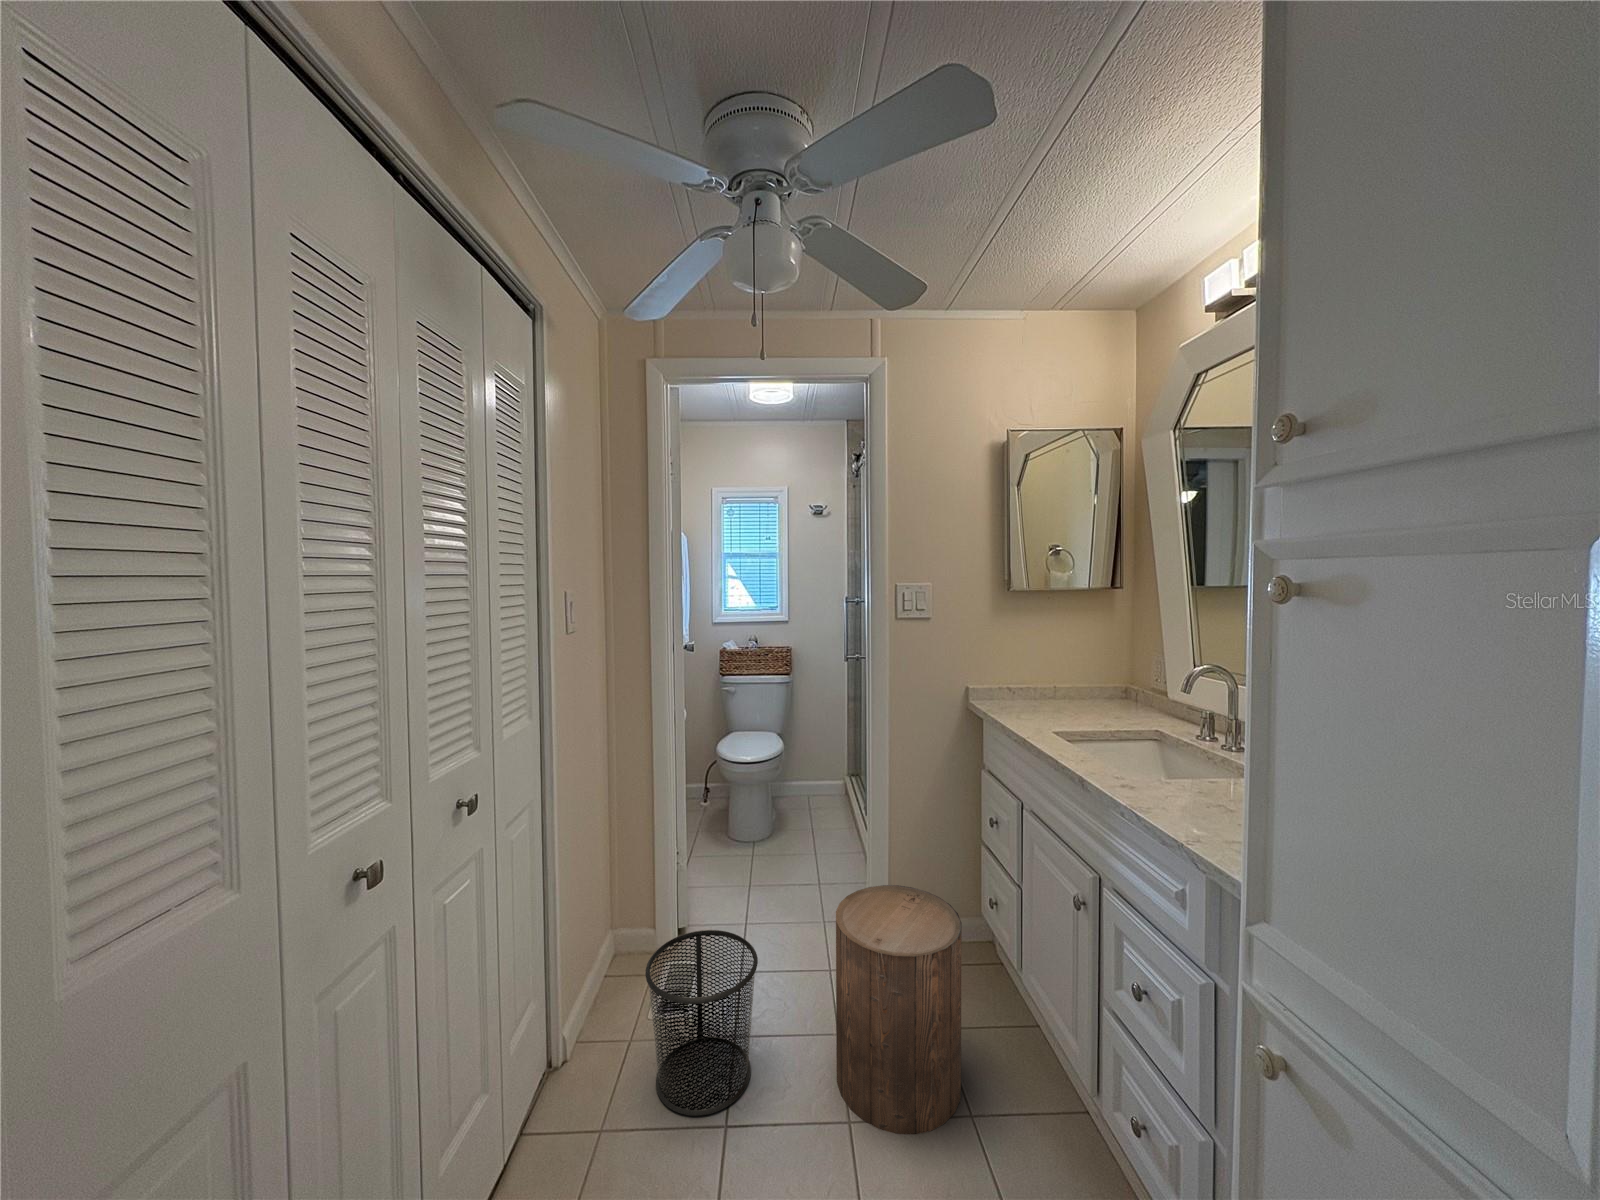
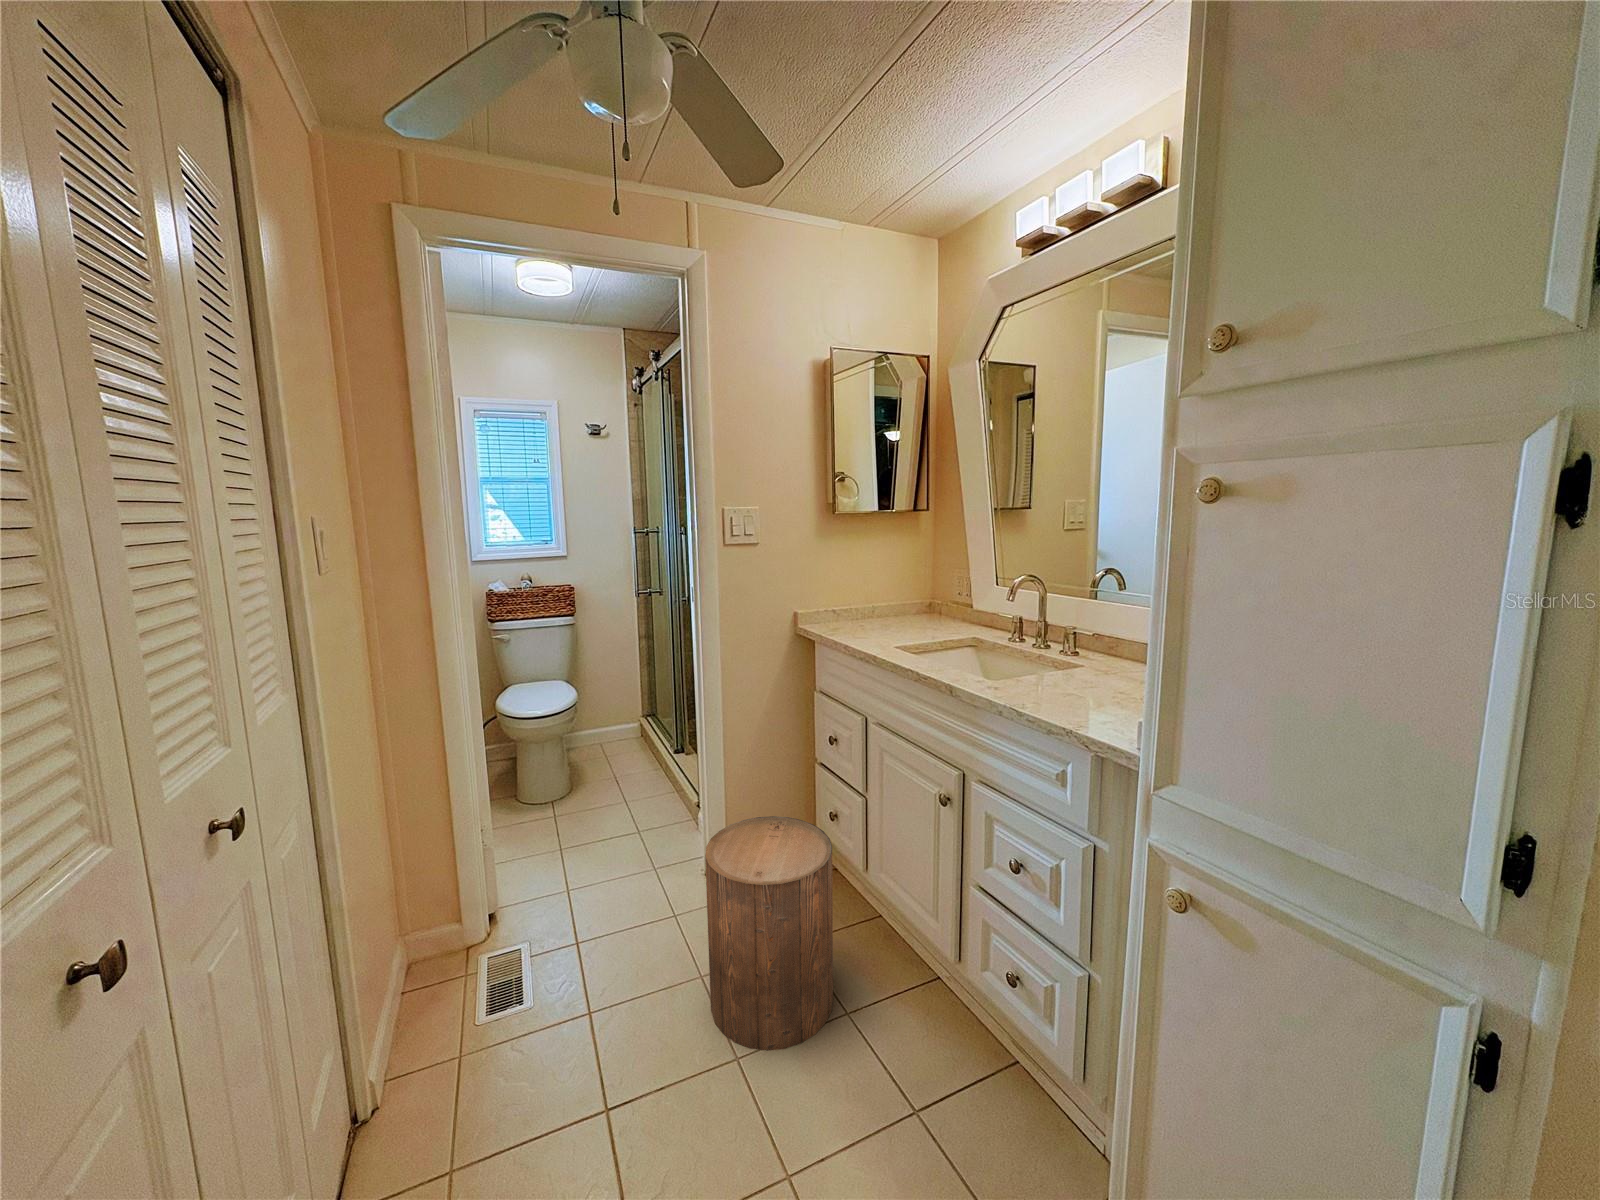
waste bin: present [645,930,758,1116] -> none [487,907,625,1114]

